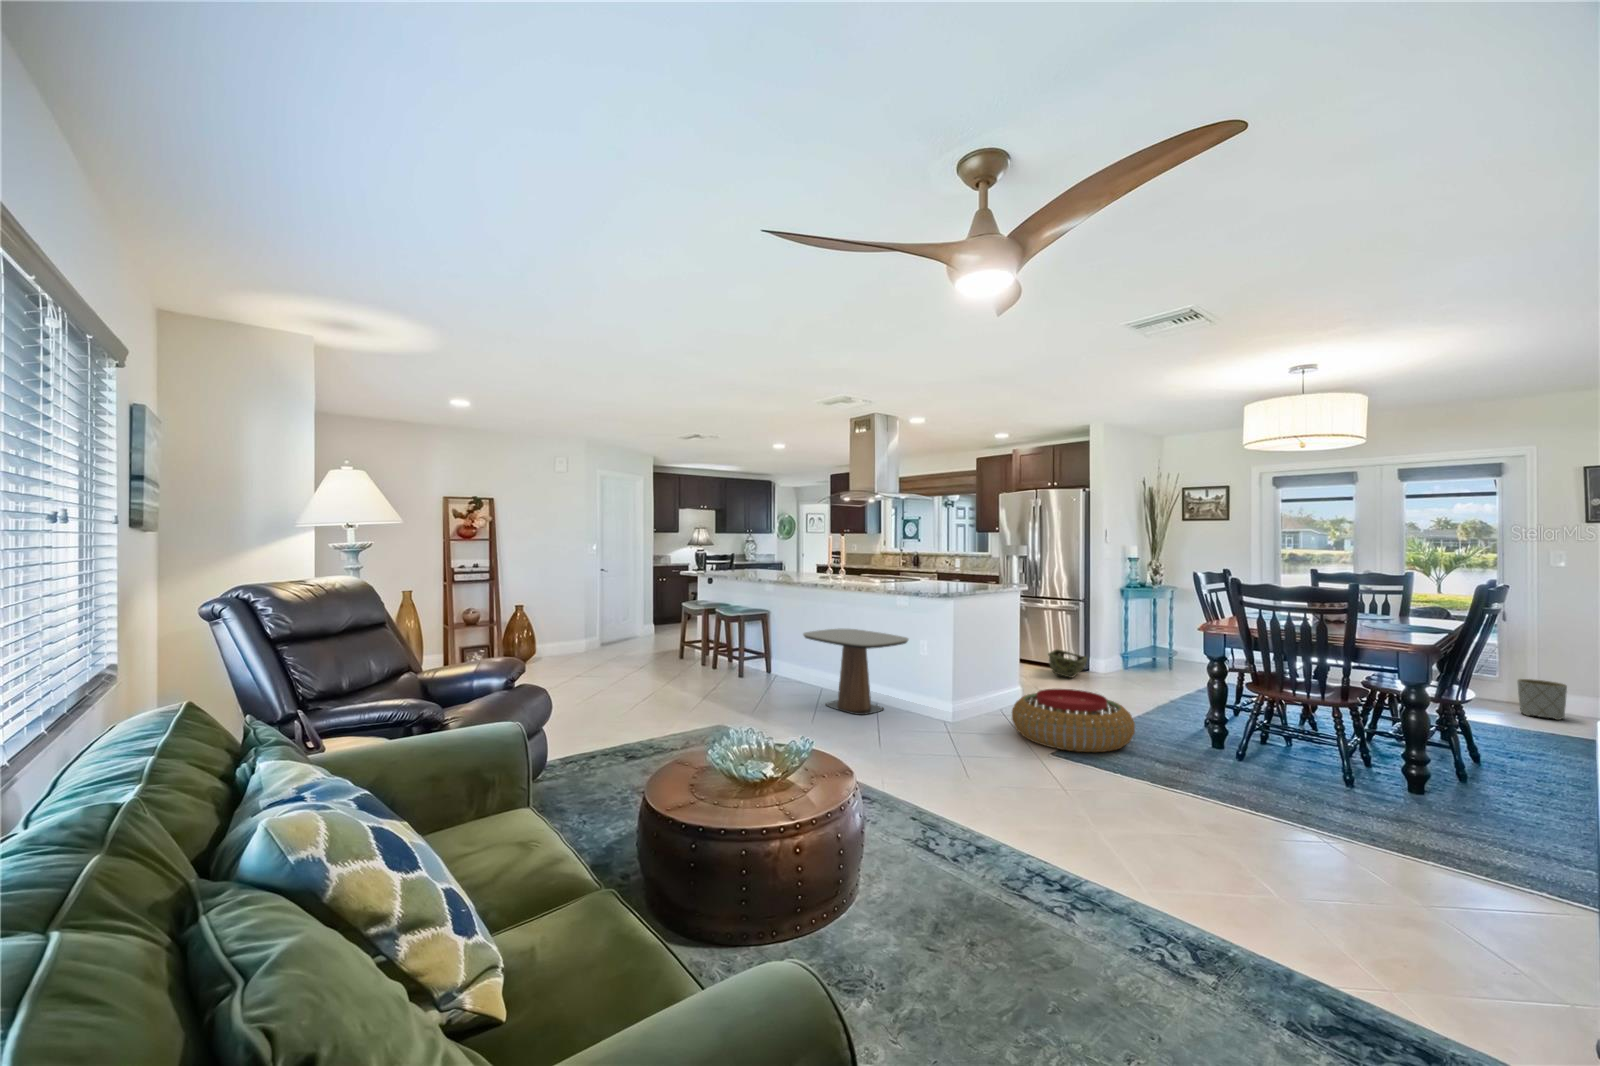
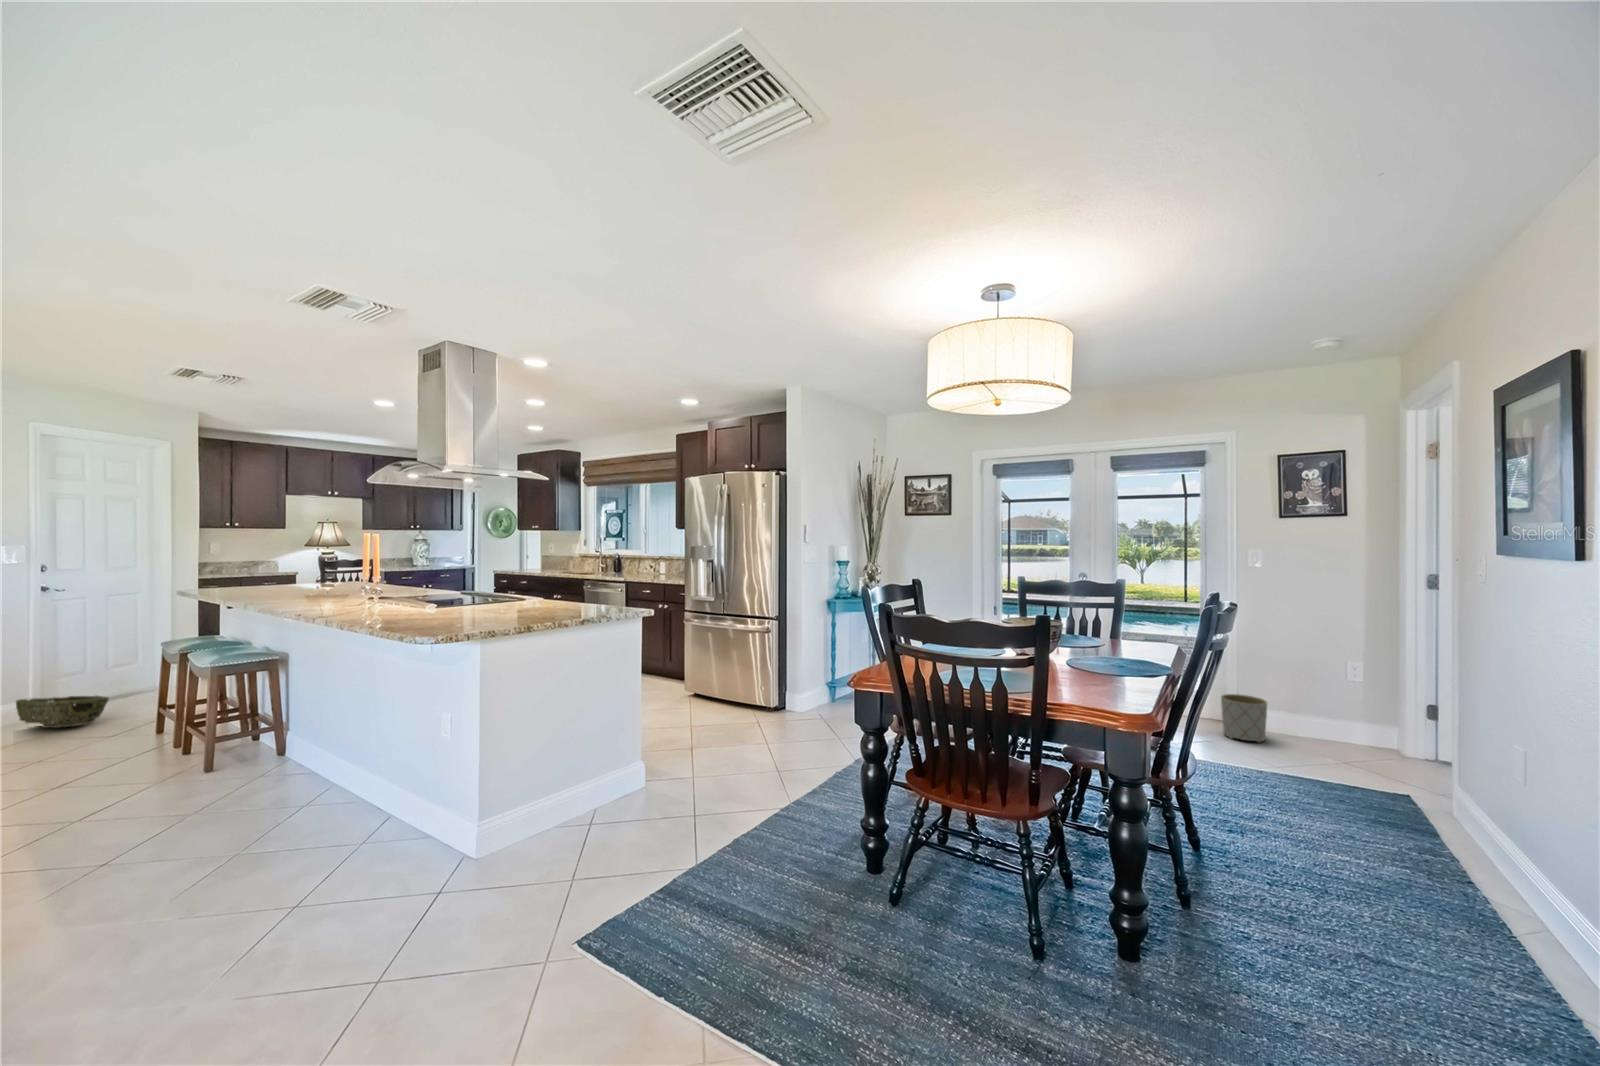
side table: present [803,629,908,715] -> none [247,689,435,856]
woven basket: present [1048,649,1087,678] -> present [16,696,109,728]
pouf: present [1012,689,1135,752] -> none [554,783,750,924]

